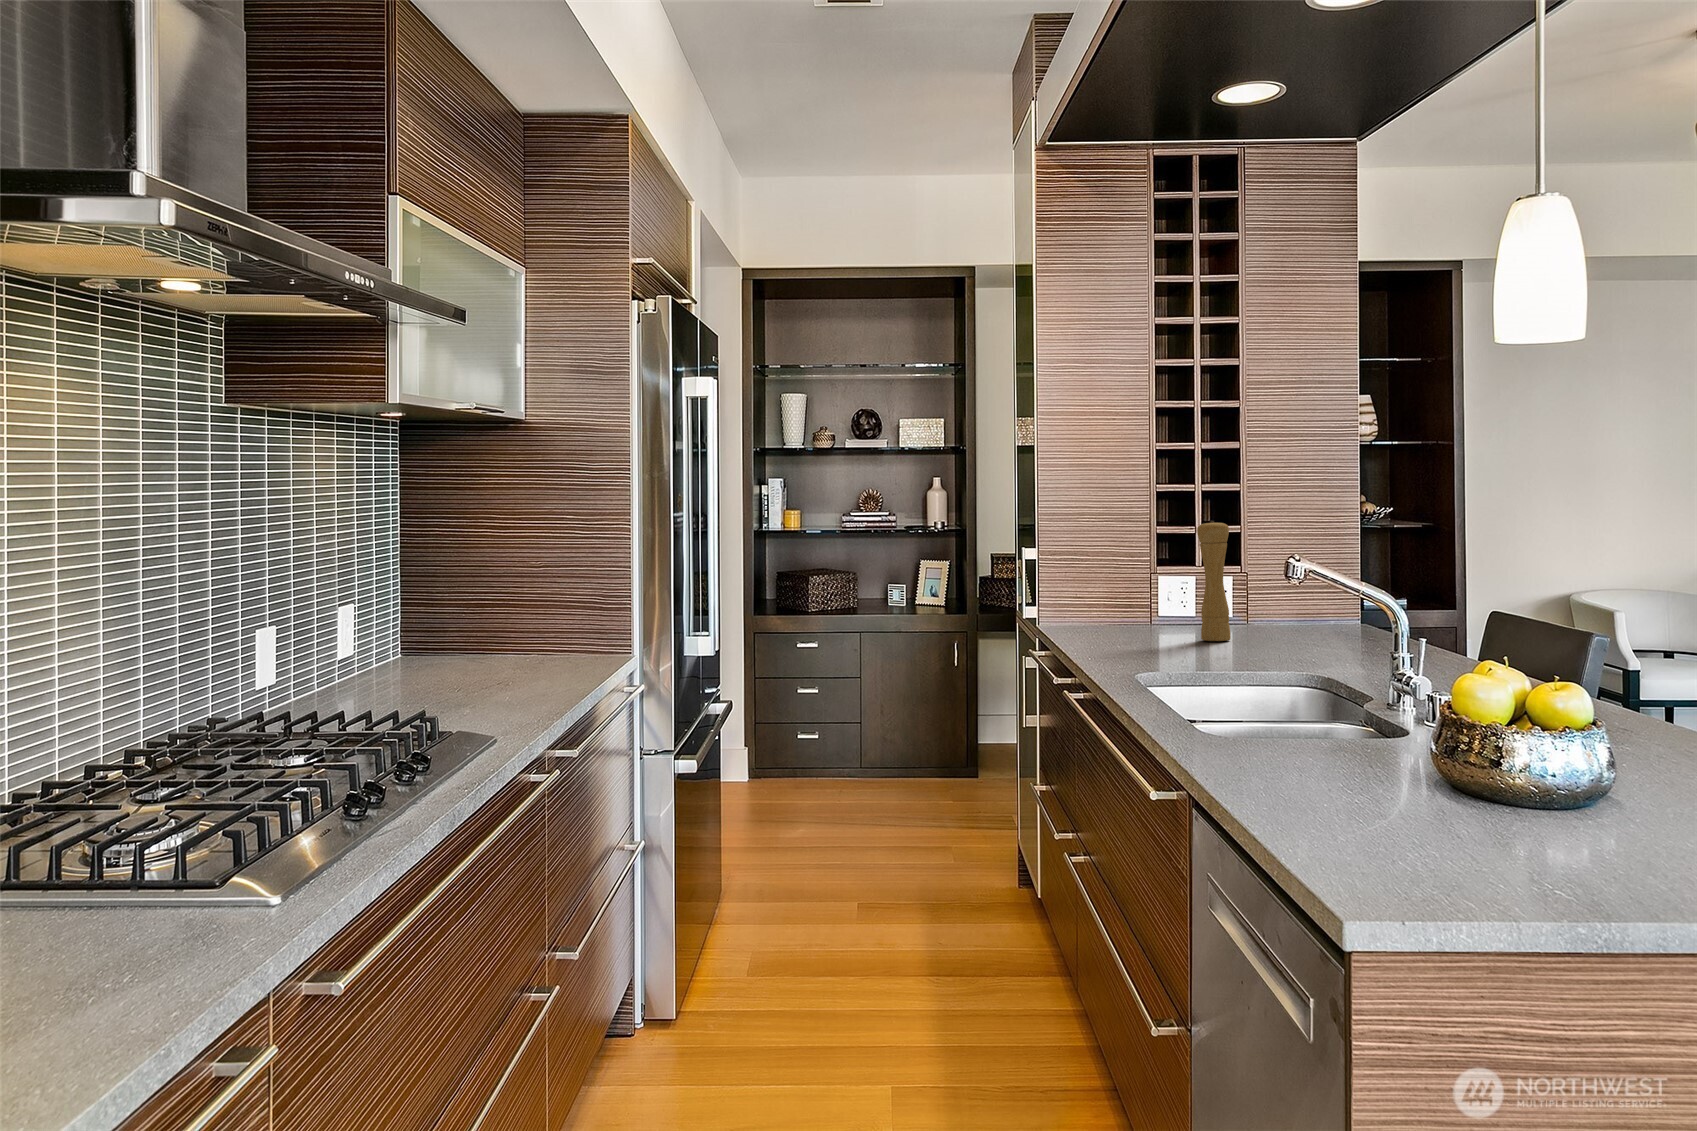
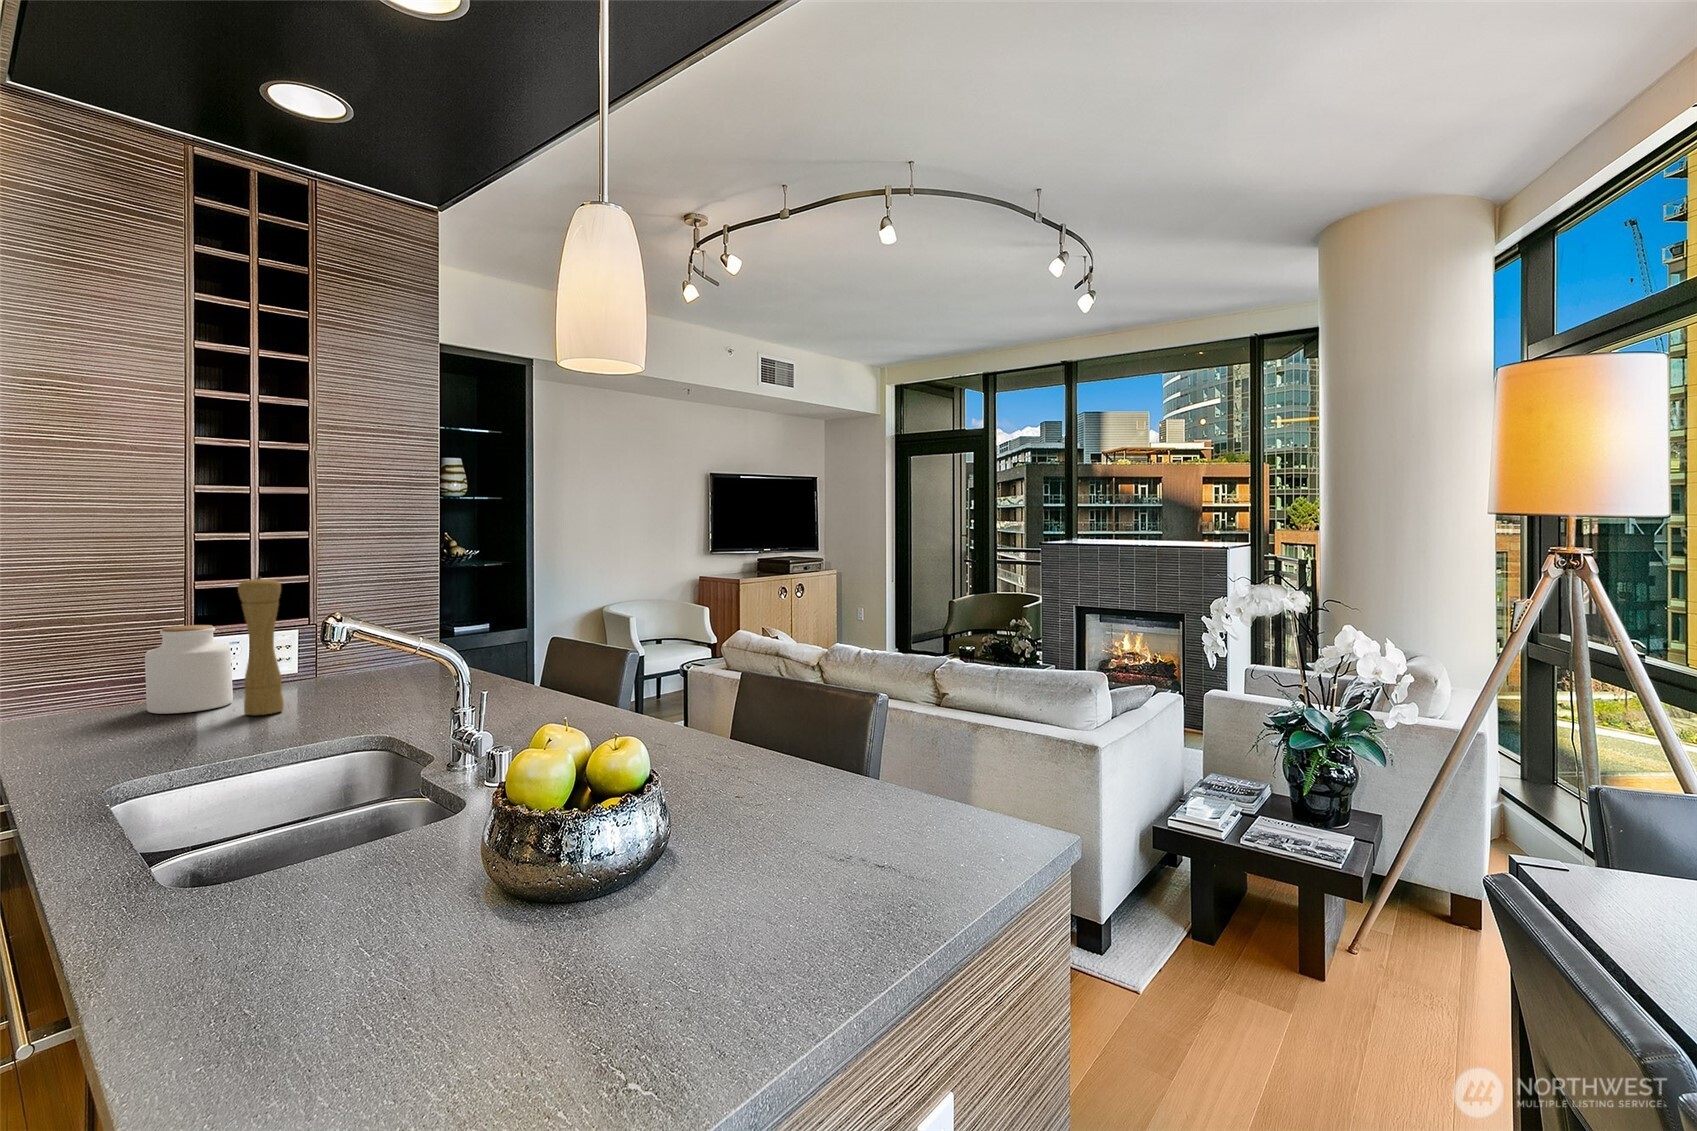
jar: none [1129,565,1188,636] -> present [145,625,233,714]

